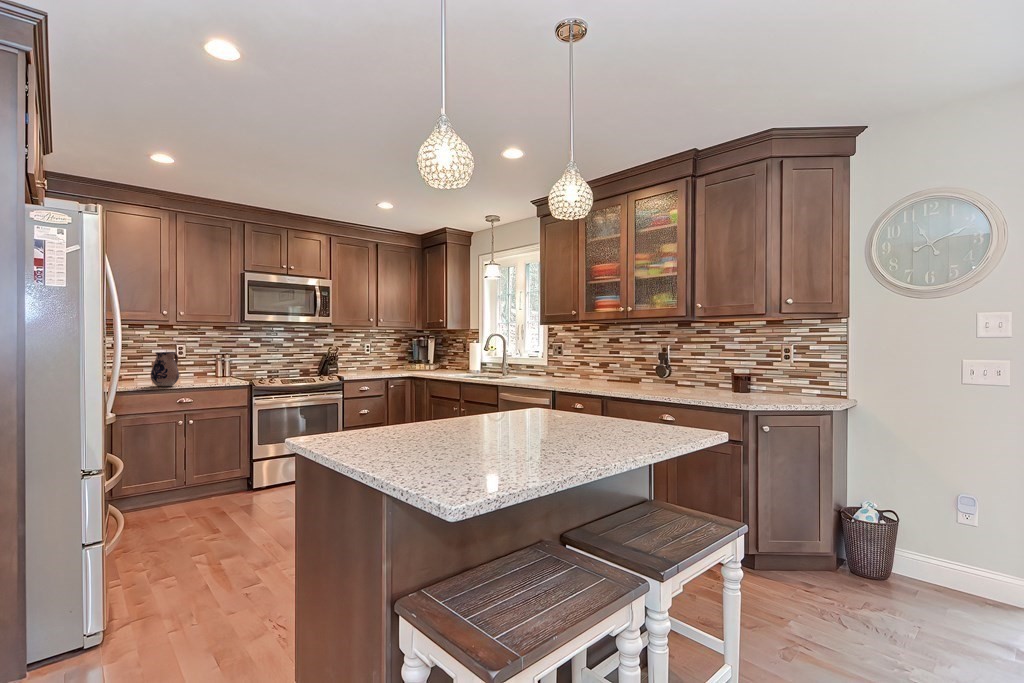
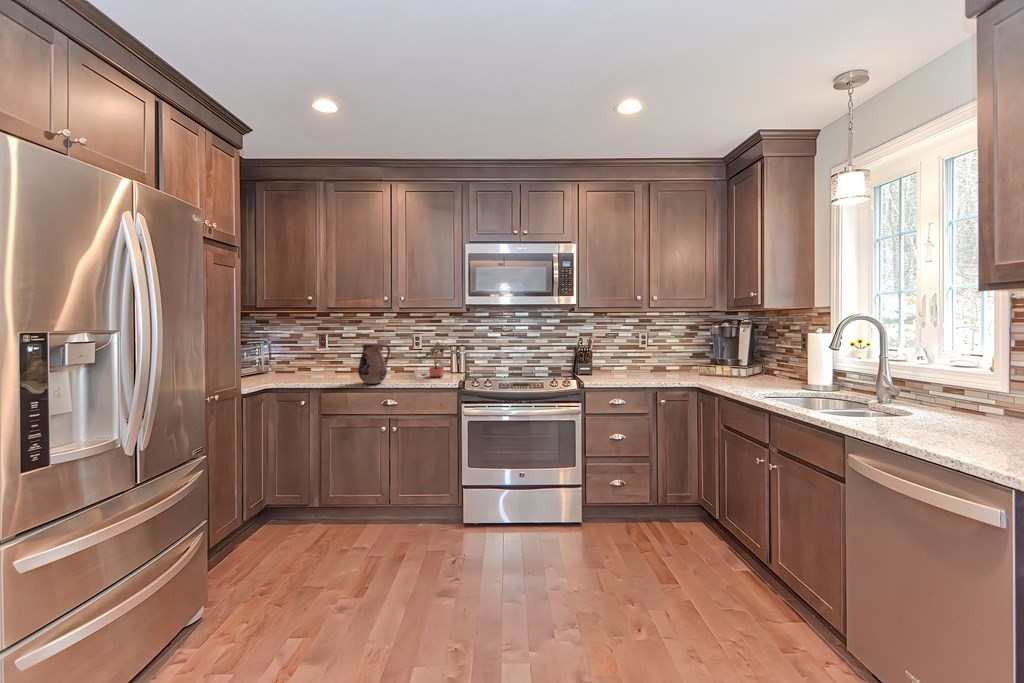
potted plant: none [186,351,228,380] -> present [419,343,448,377]

